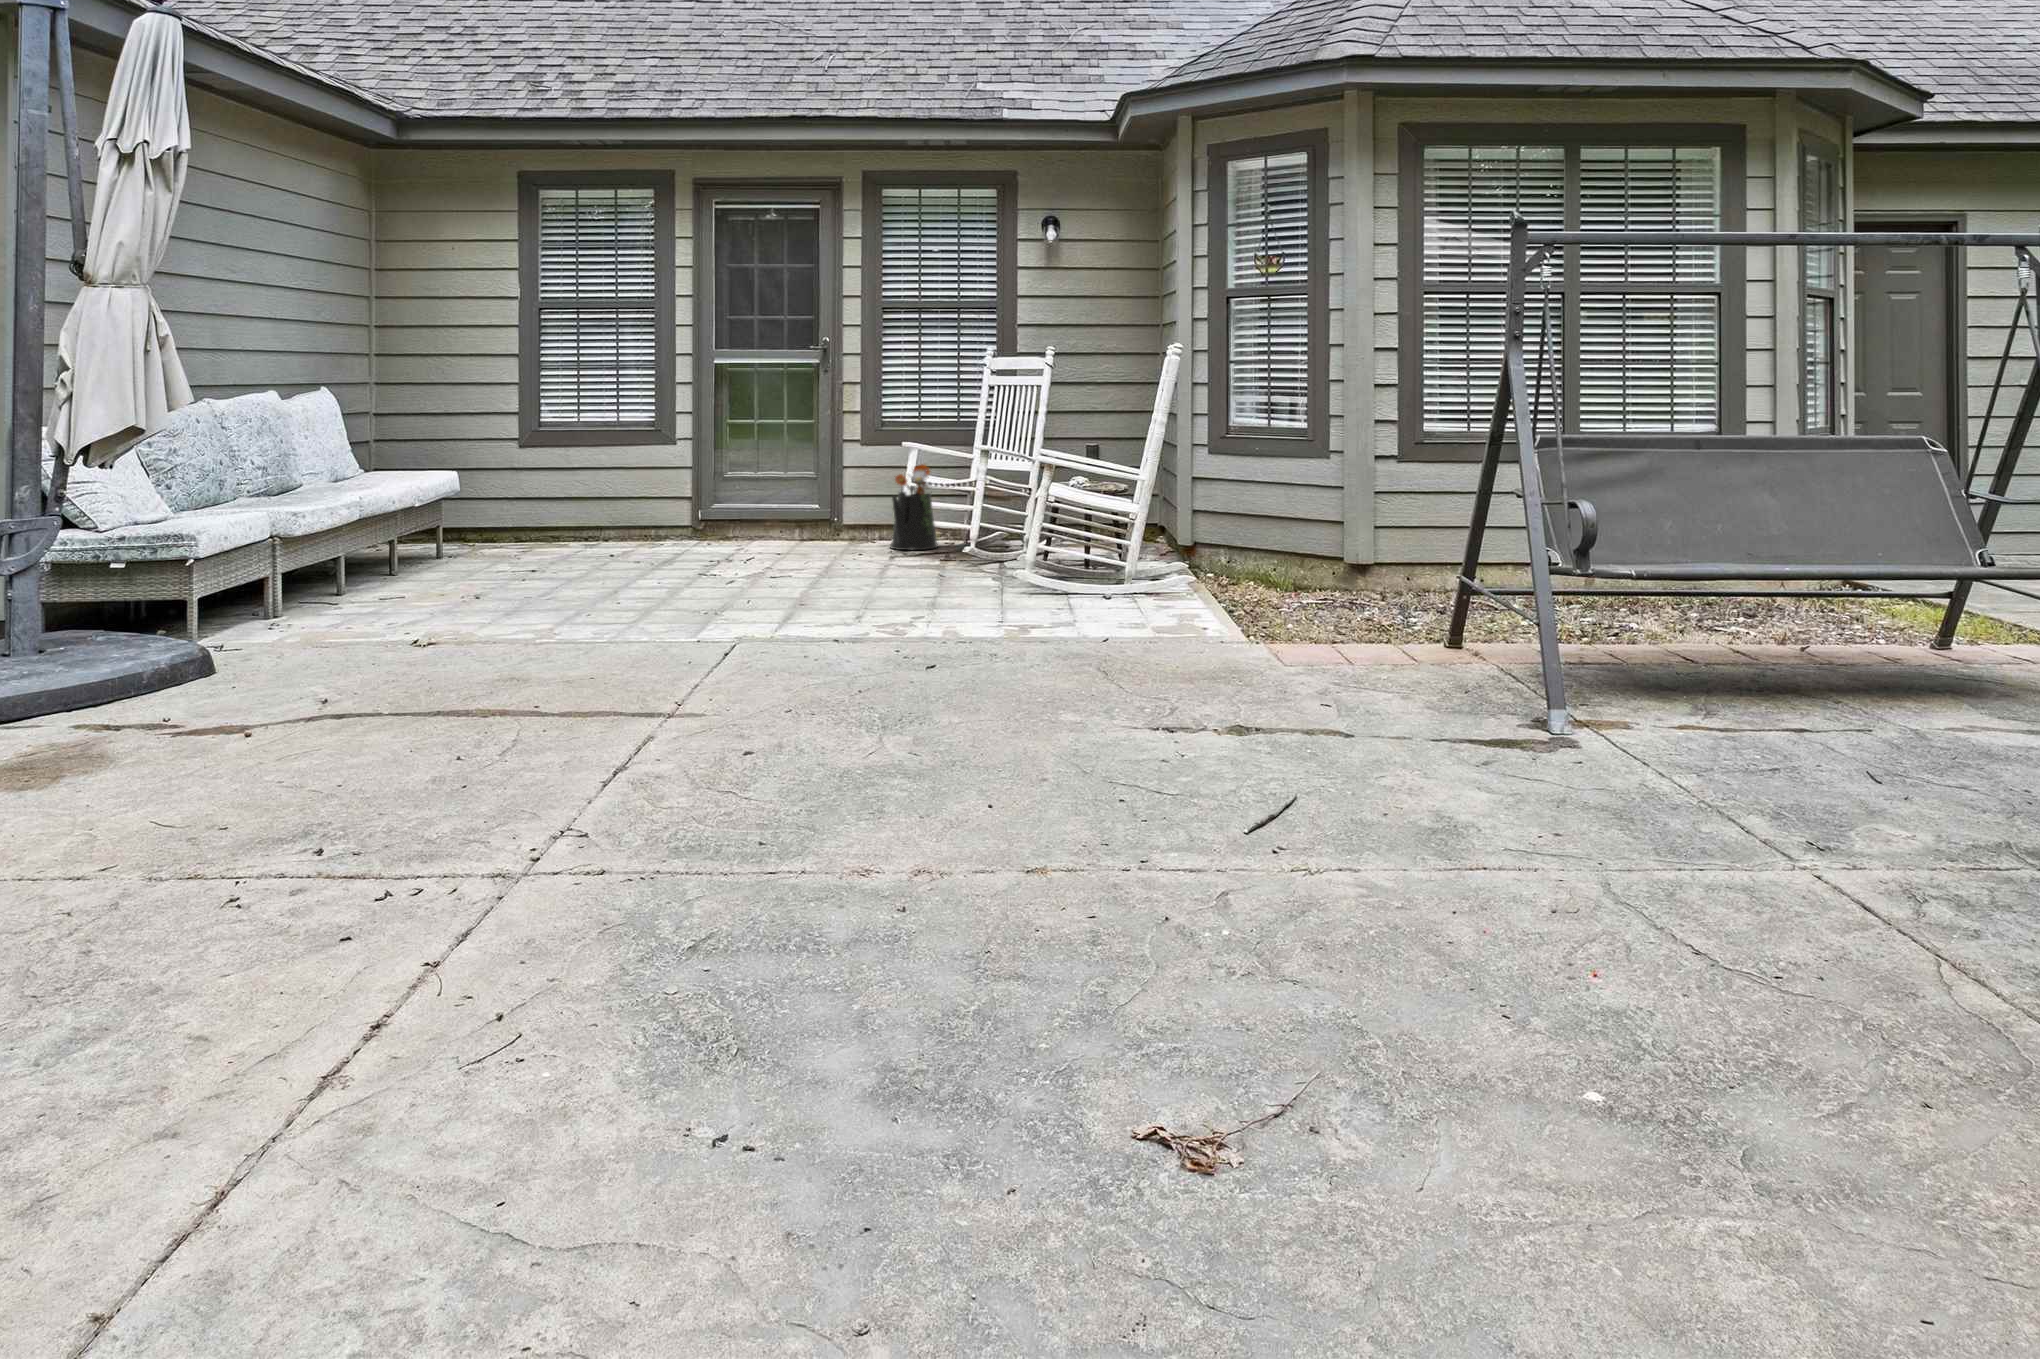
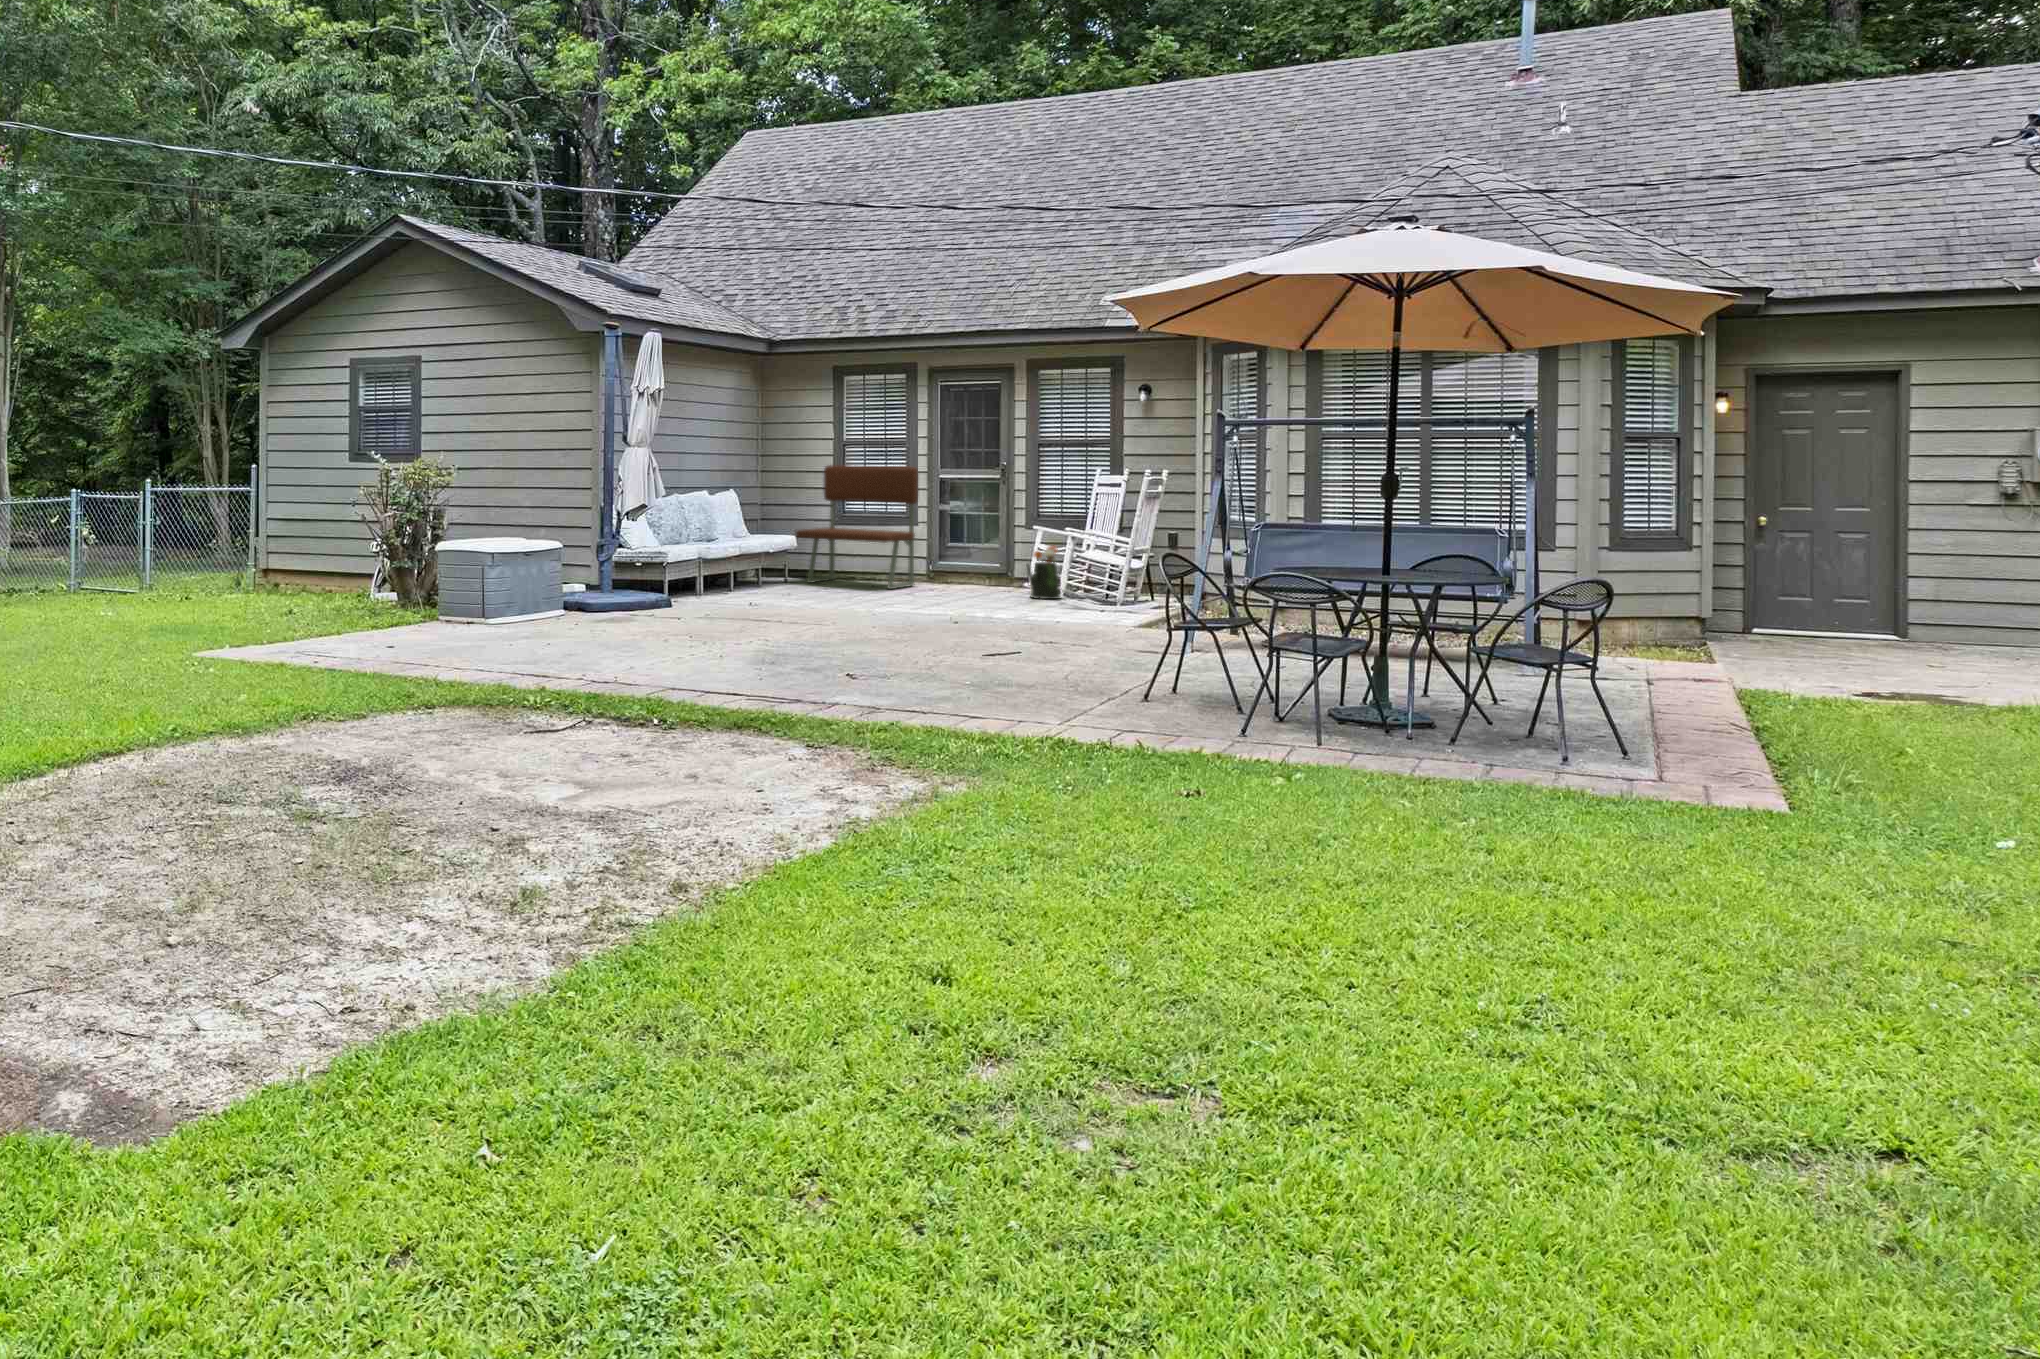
bench: none [461,344,689,556] -> present [795,465,918,589]

